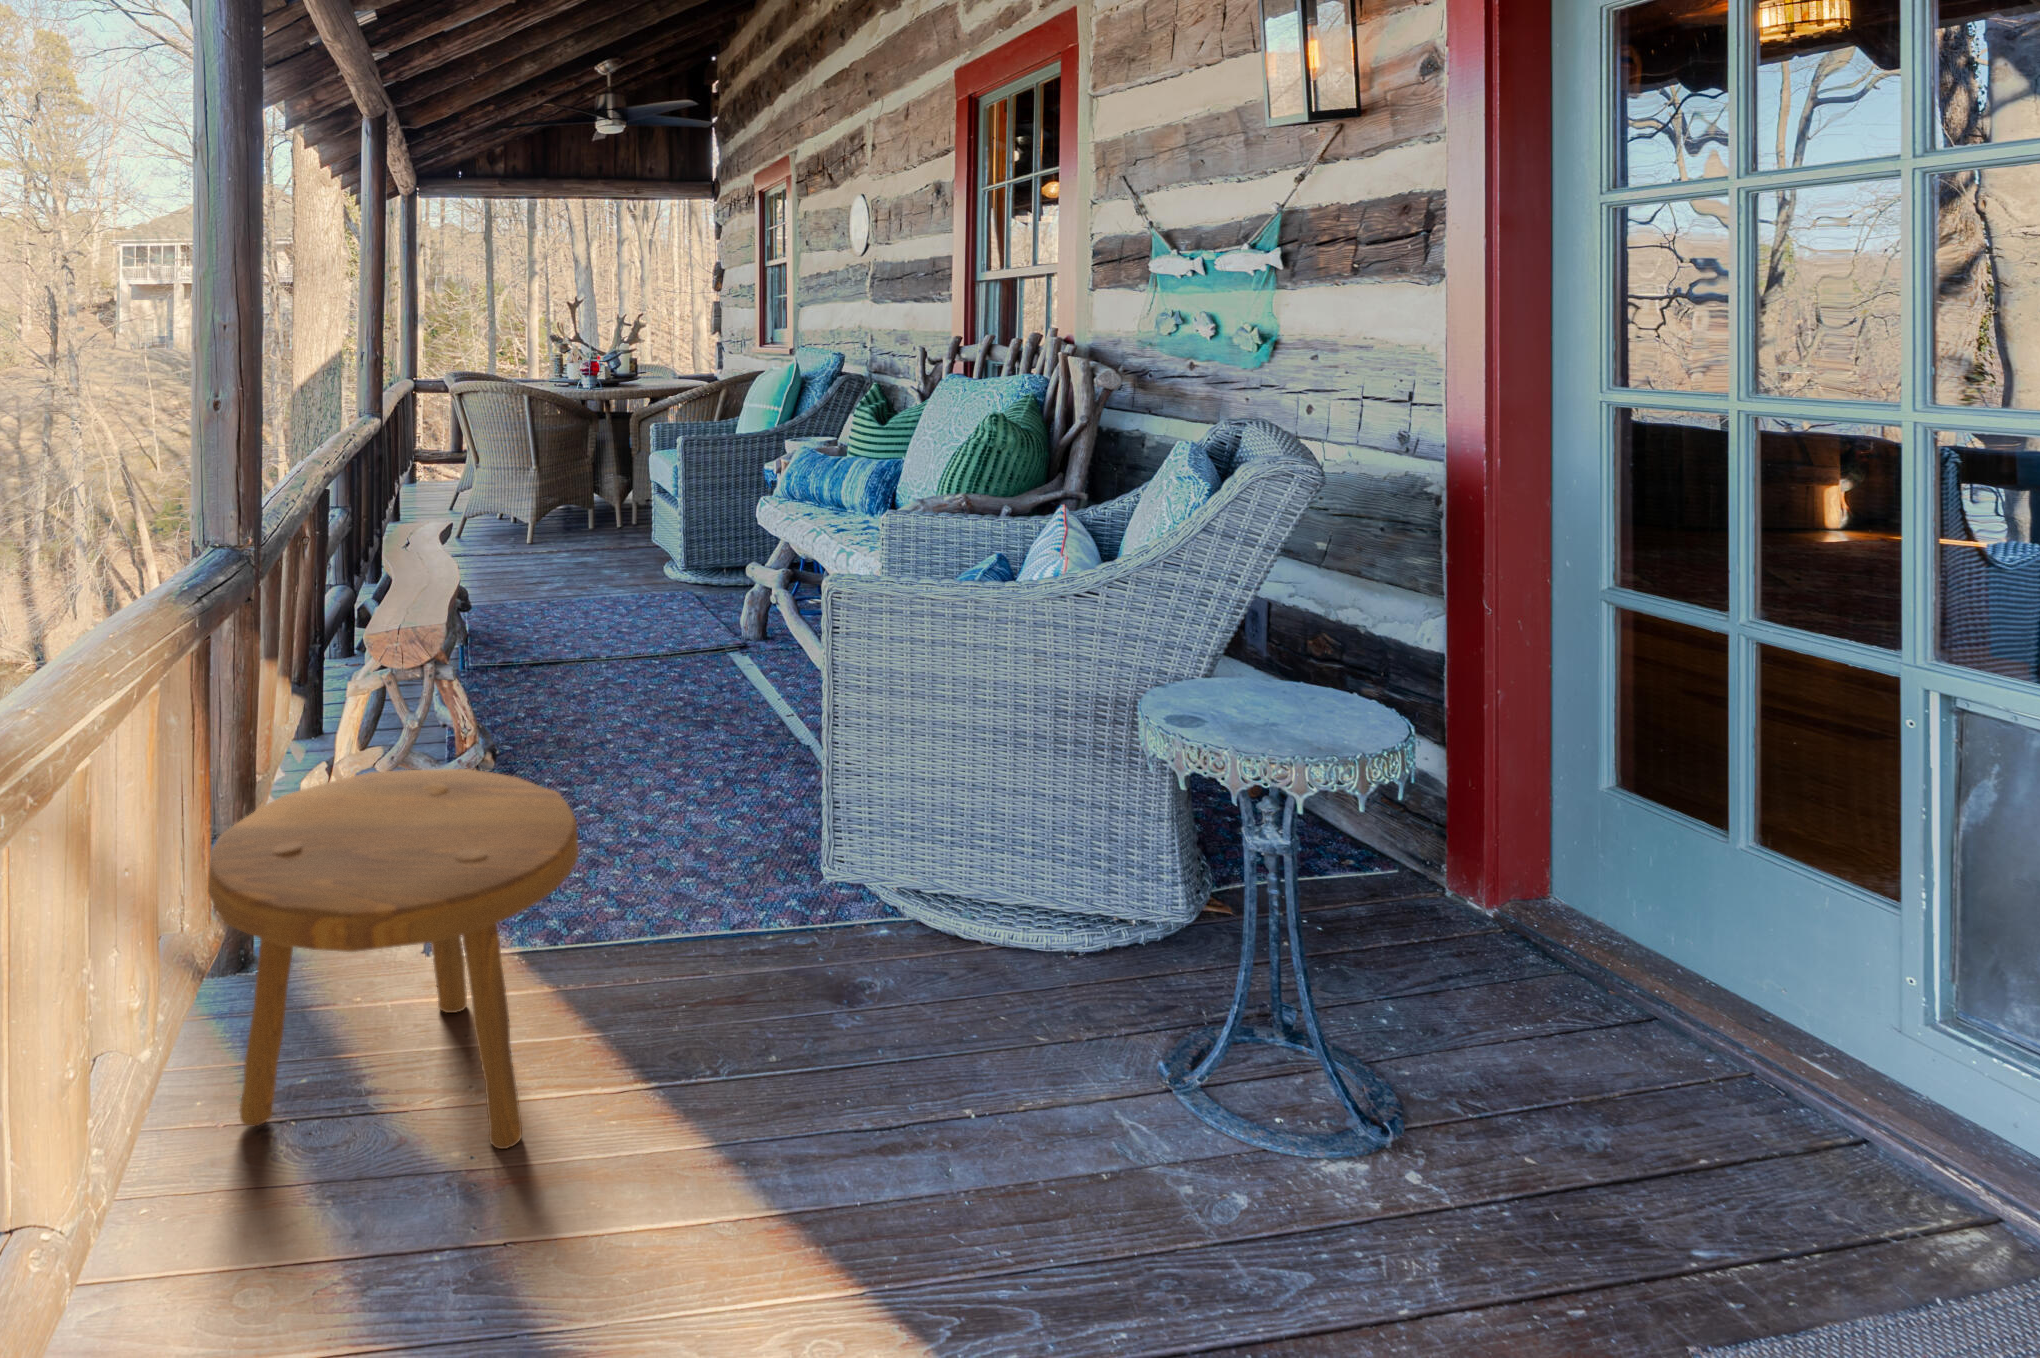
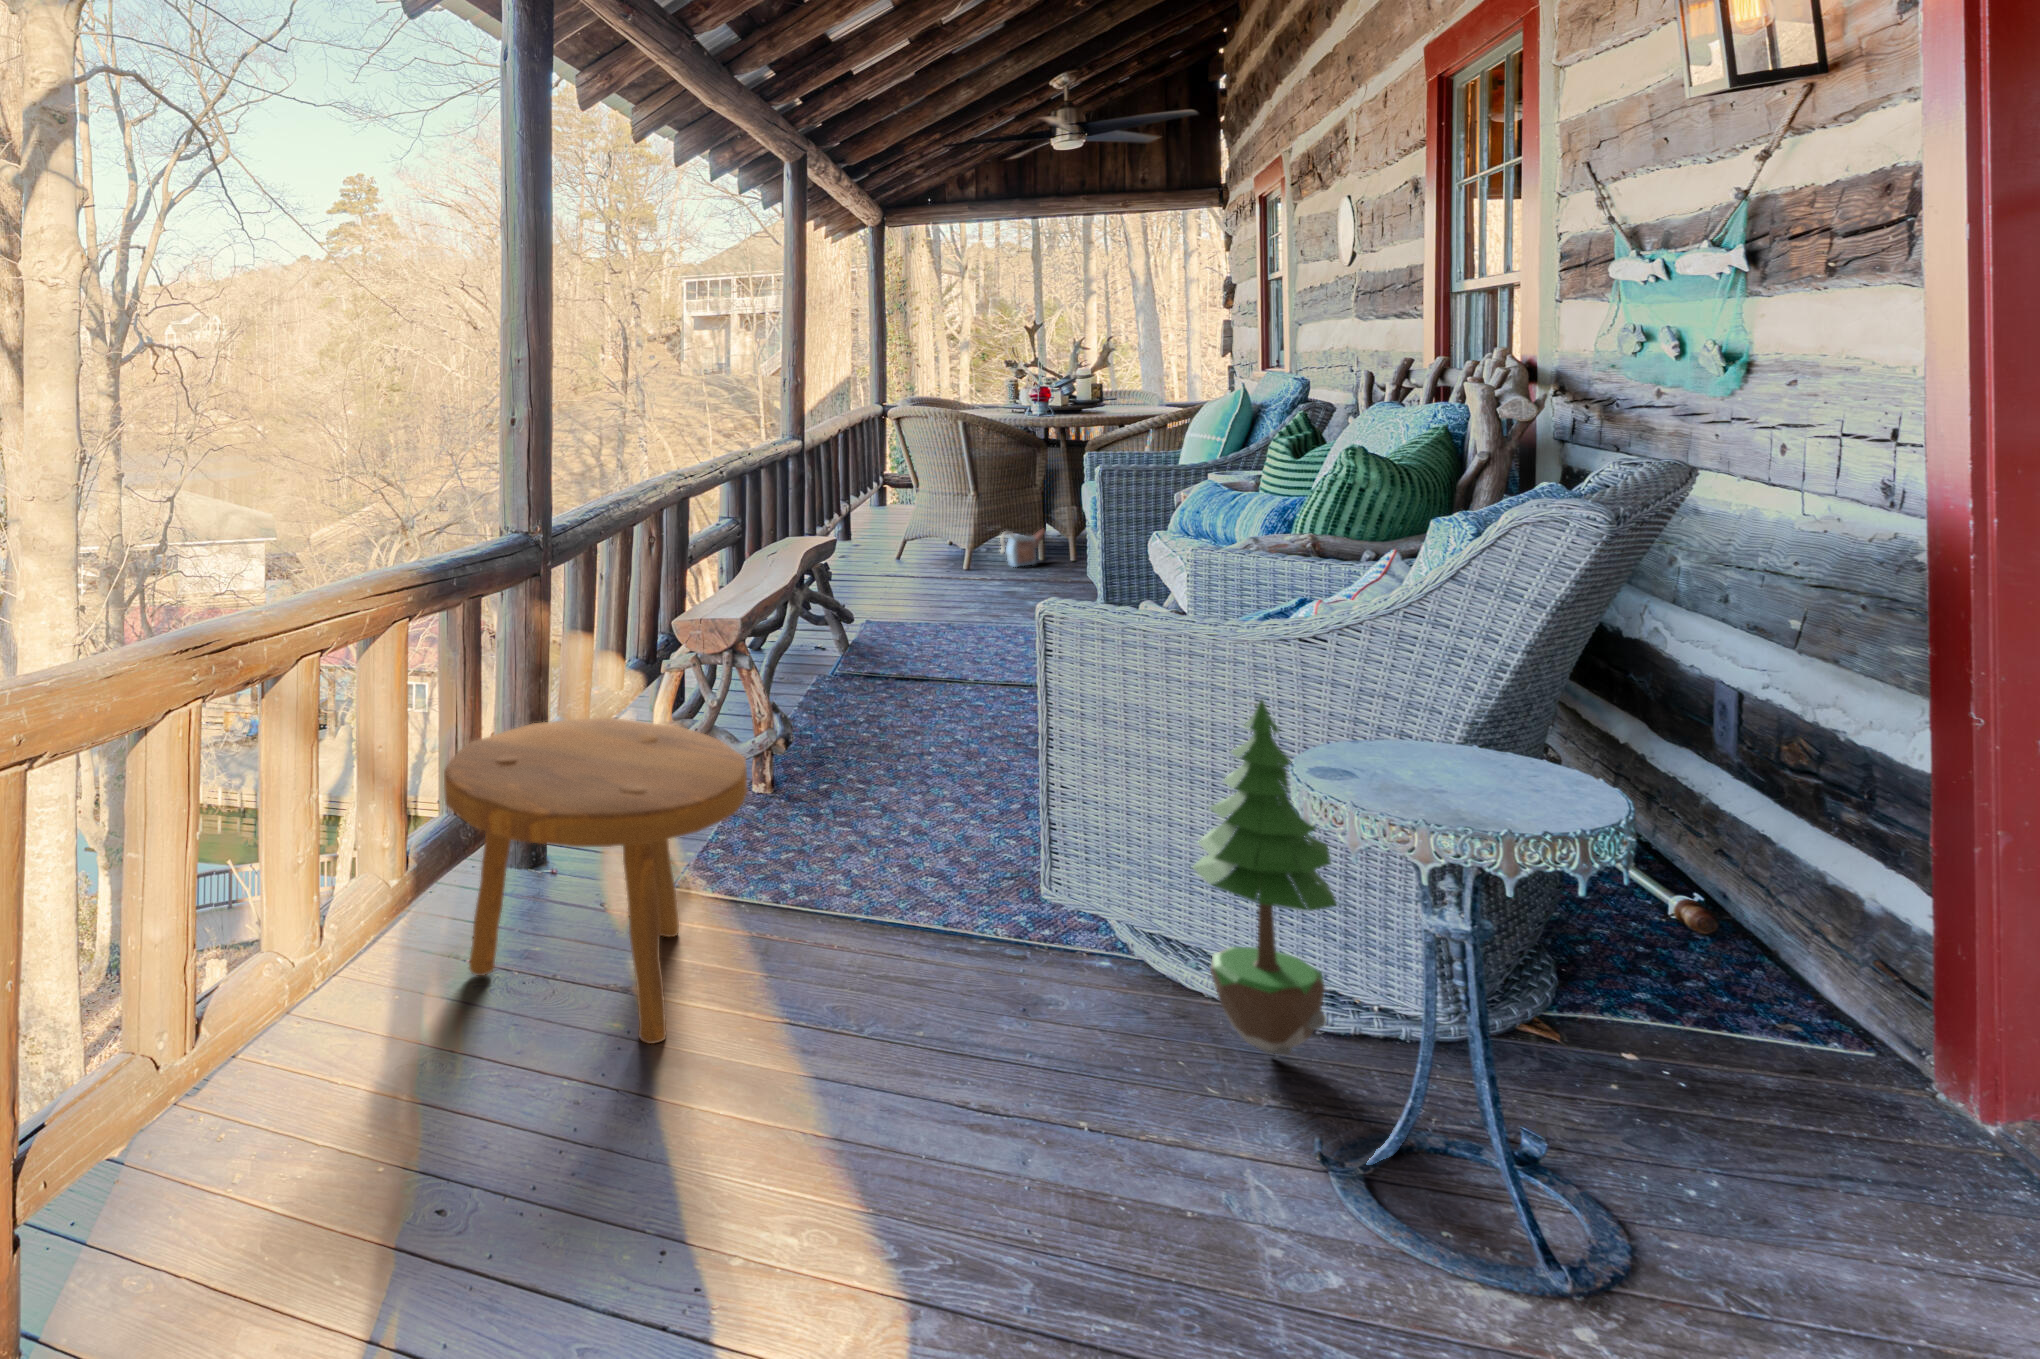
watering can: none [567,502,604,543] -> present [1000,528,1046,567]
potted tree: none [991,655,1114,981] -> present [1193,700,1337,1056]

